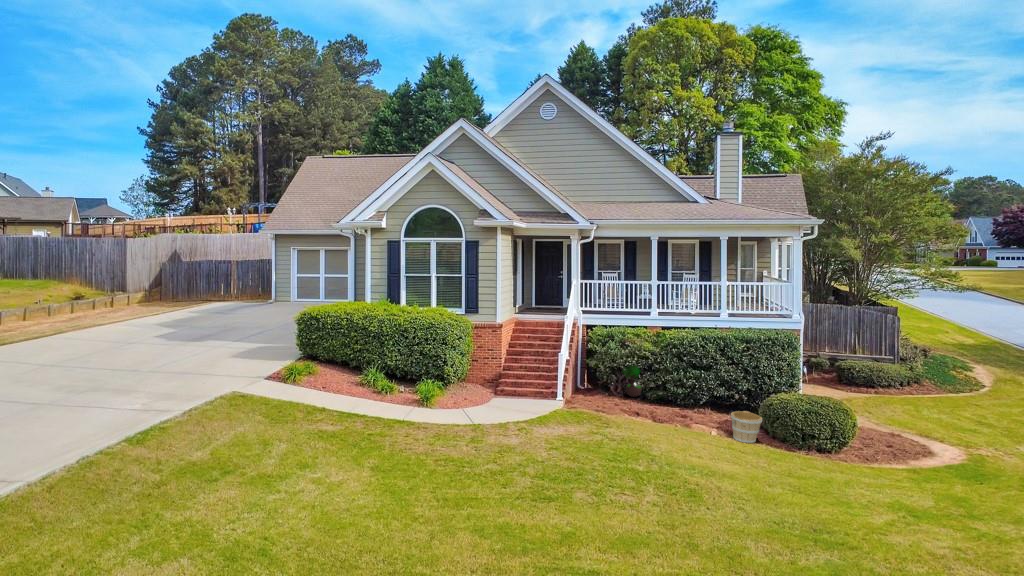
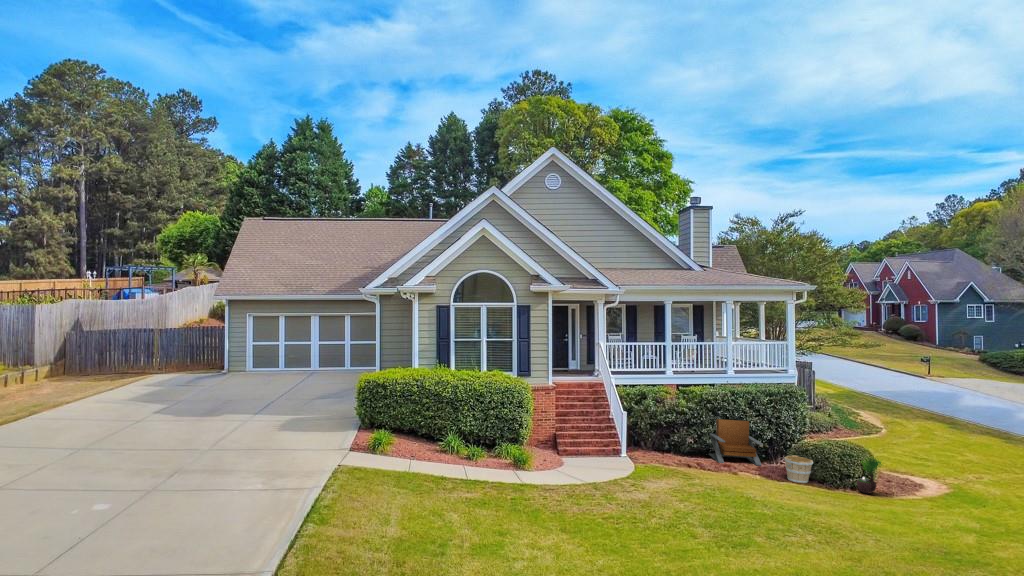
lounge chair: none [671,365,722,419] -> present [709,419,762,466]
potted tree: present [623,366,642,397] -> present [857,457,882,493]

